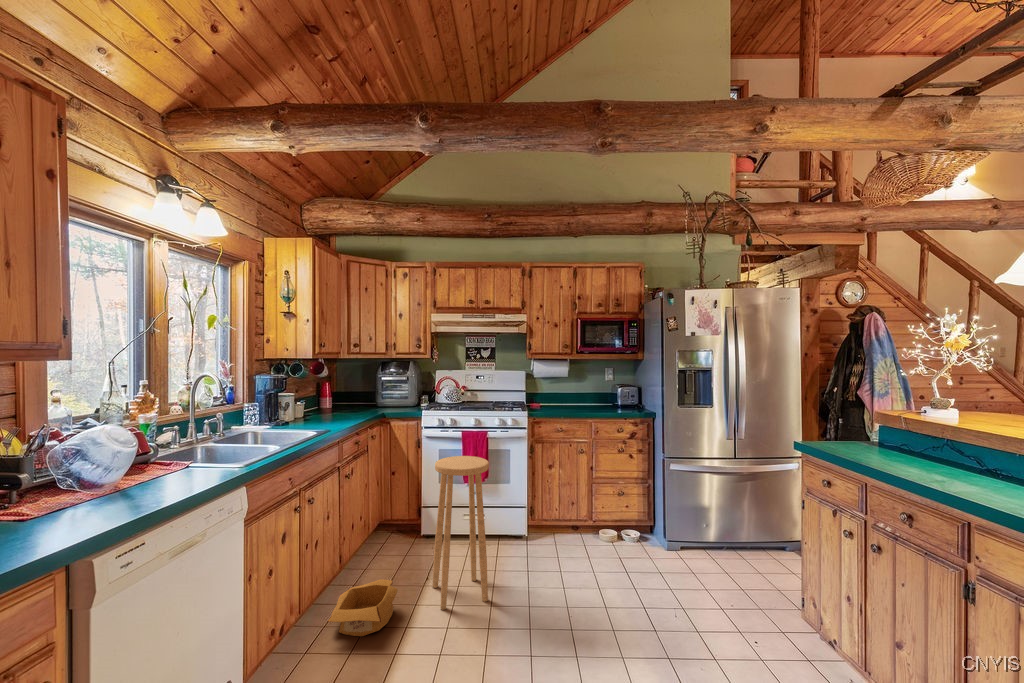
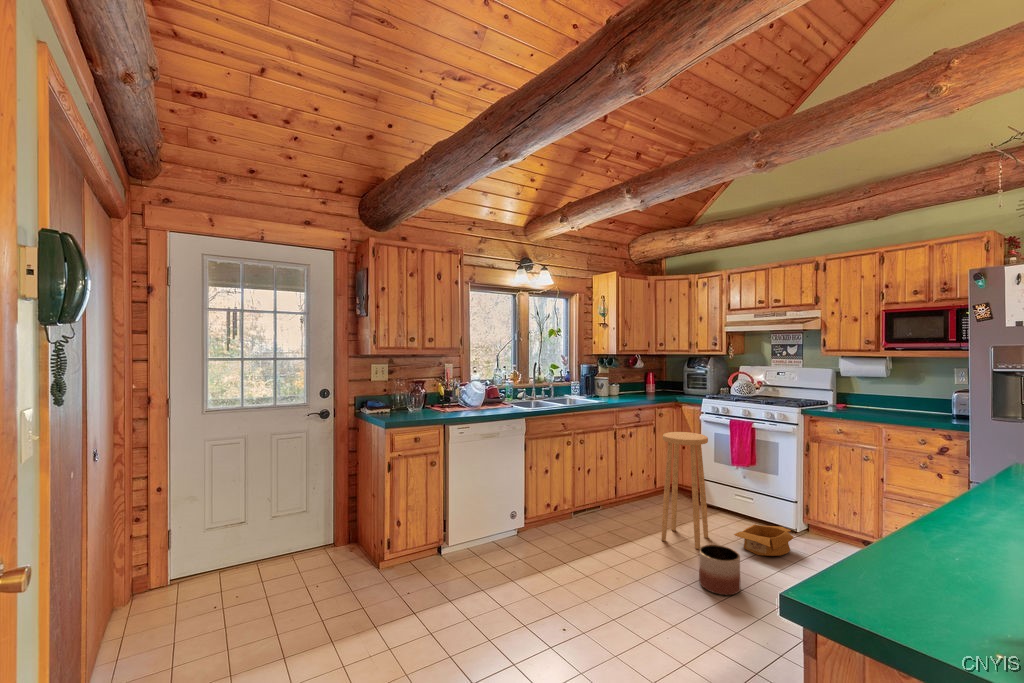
cardboard box: present [328,579,397,636] -> present [734,524,793,556]
planter: none [539,589,584,655] -> present [699,545,740,595]

